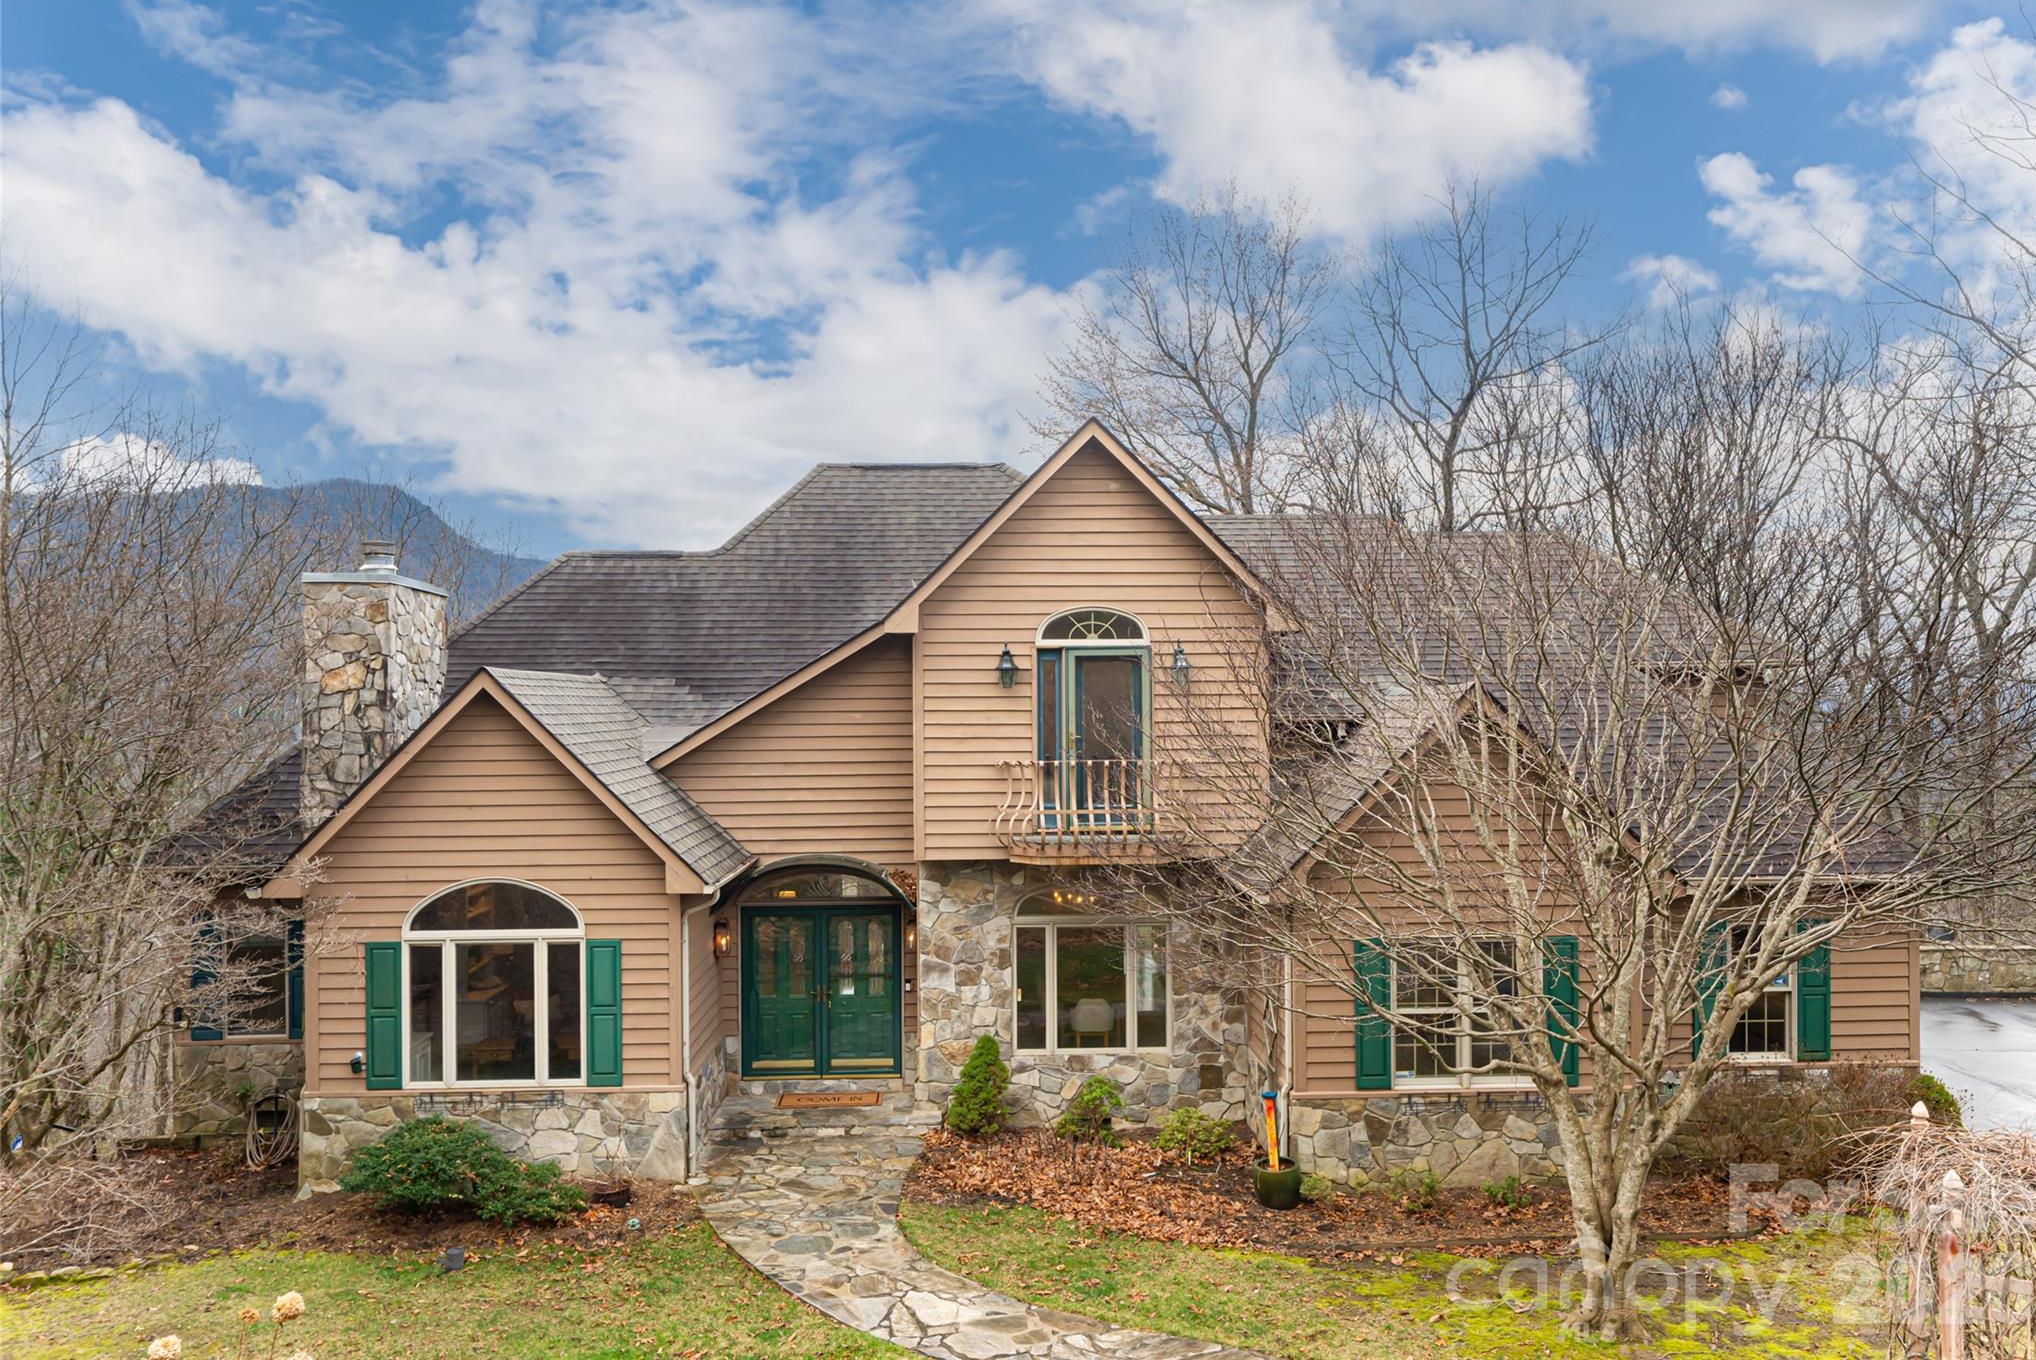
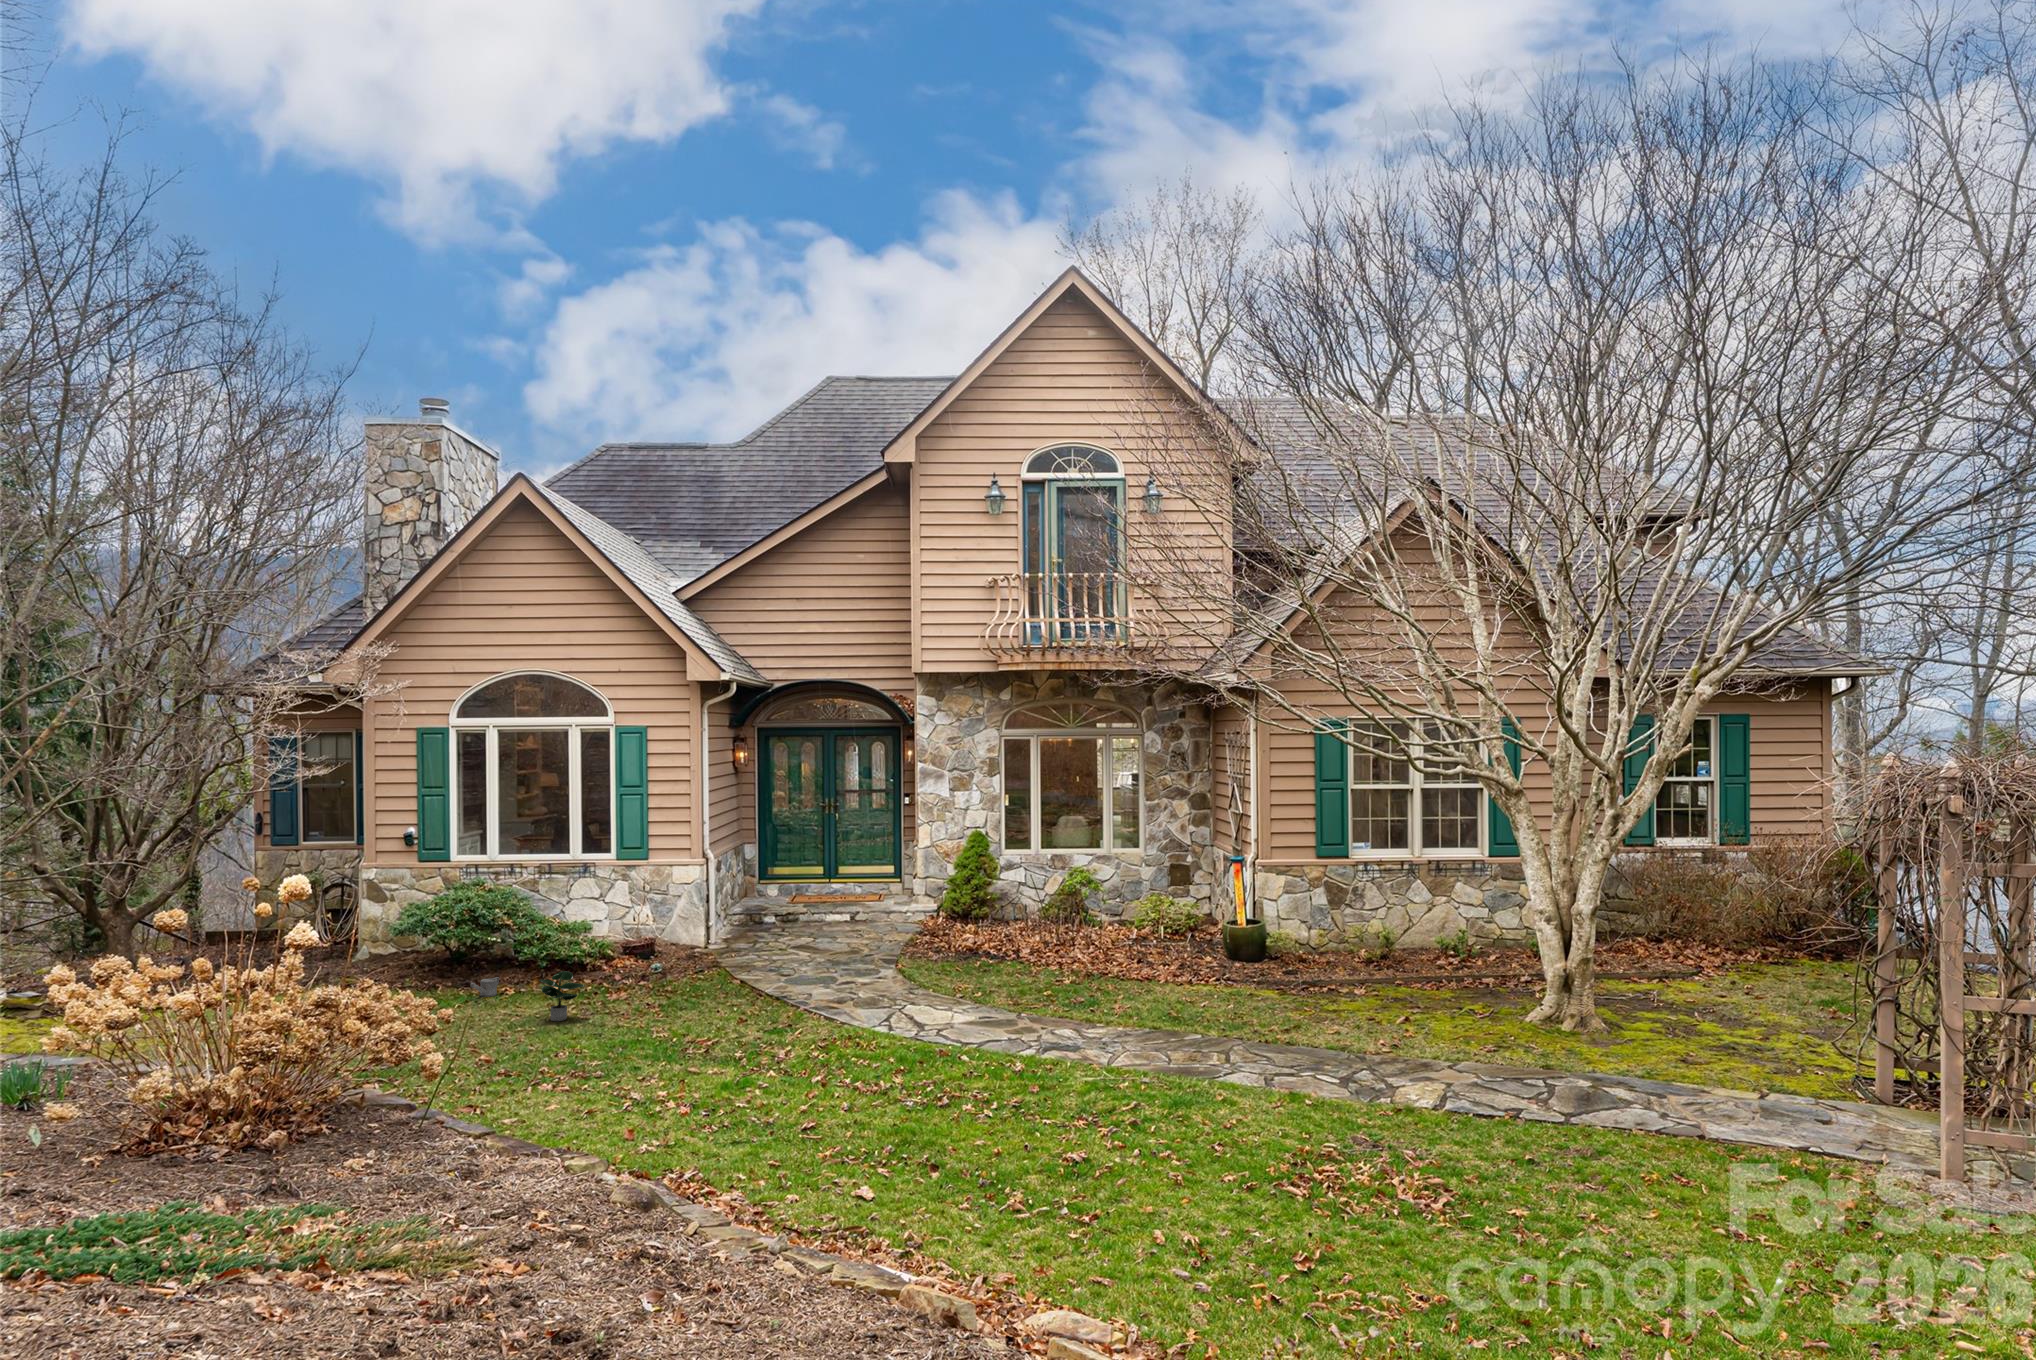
potted plant: none [515,1257,564,1317] -> present [539,971,584,1021]

